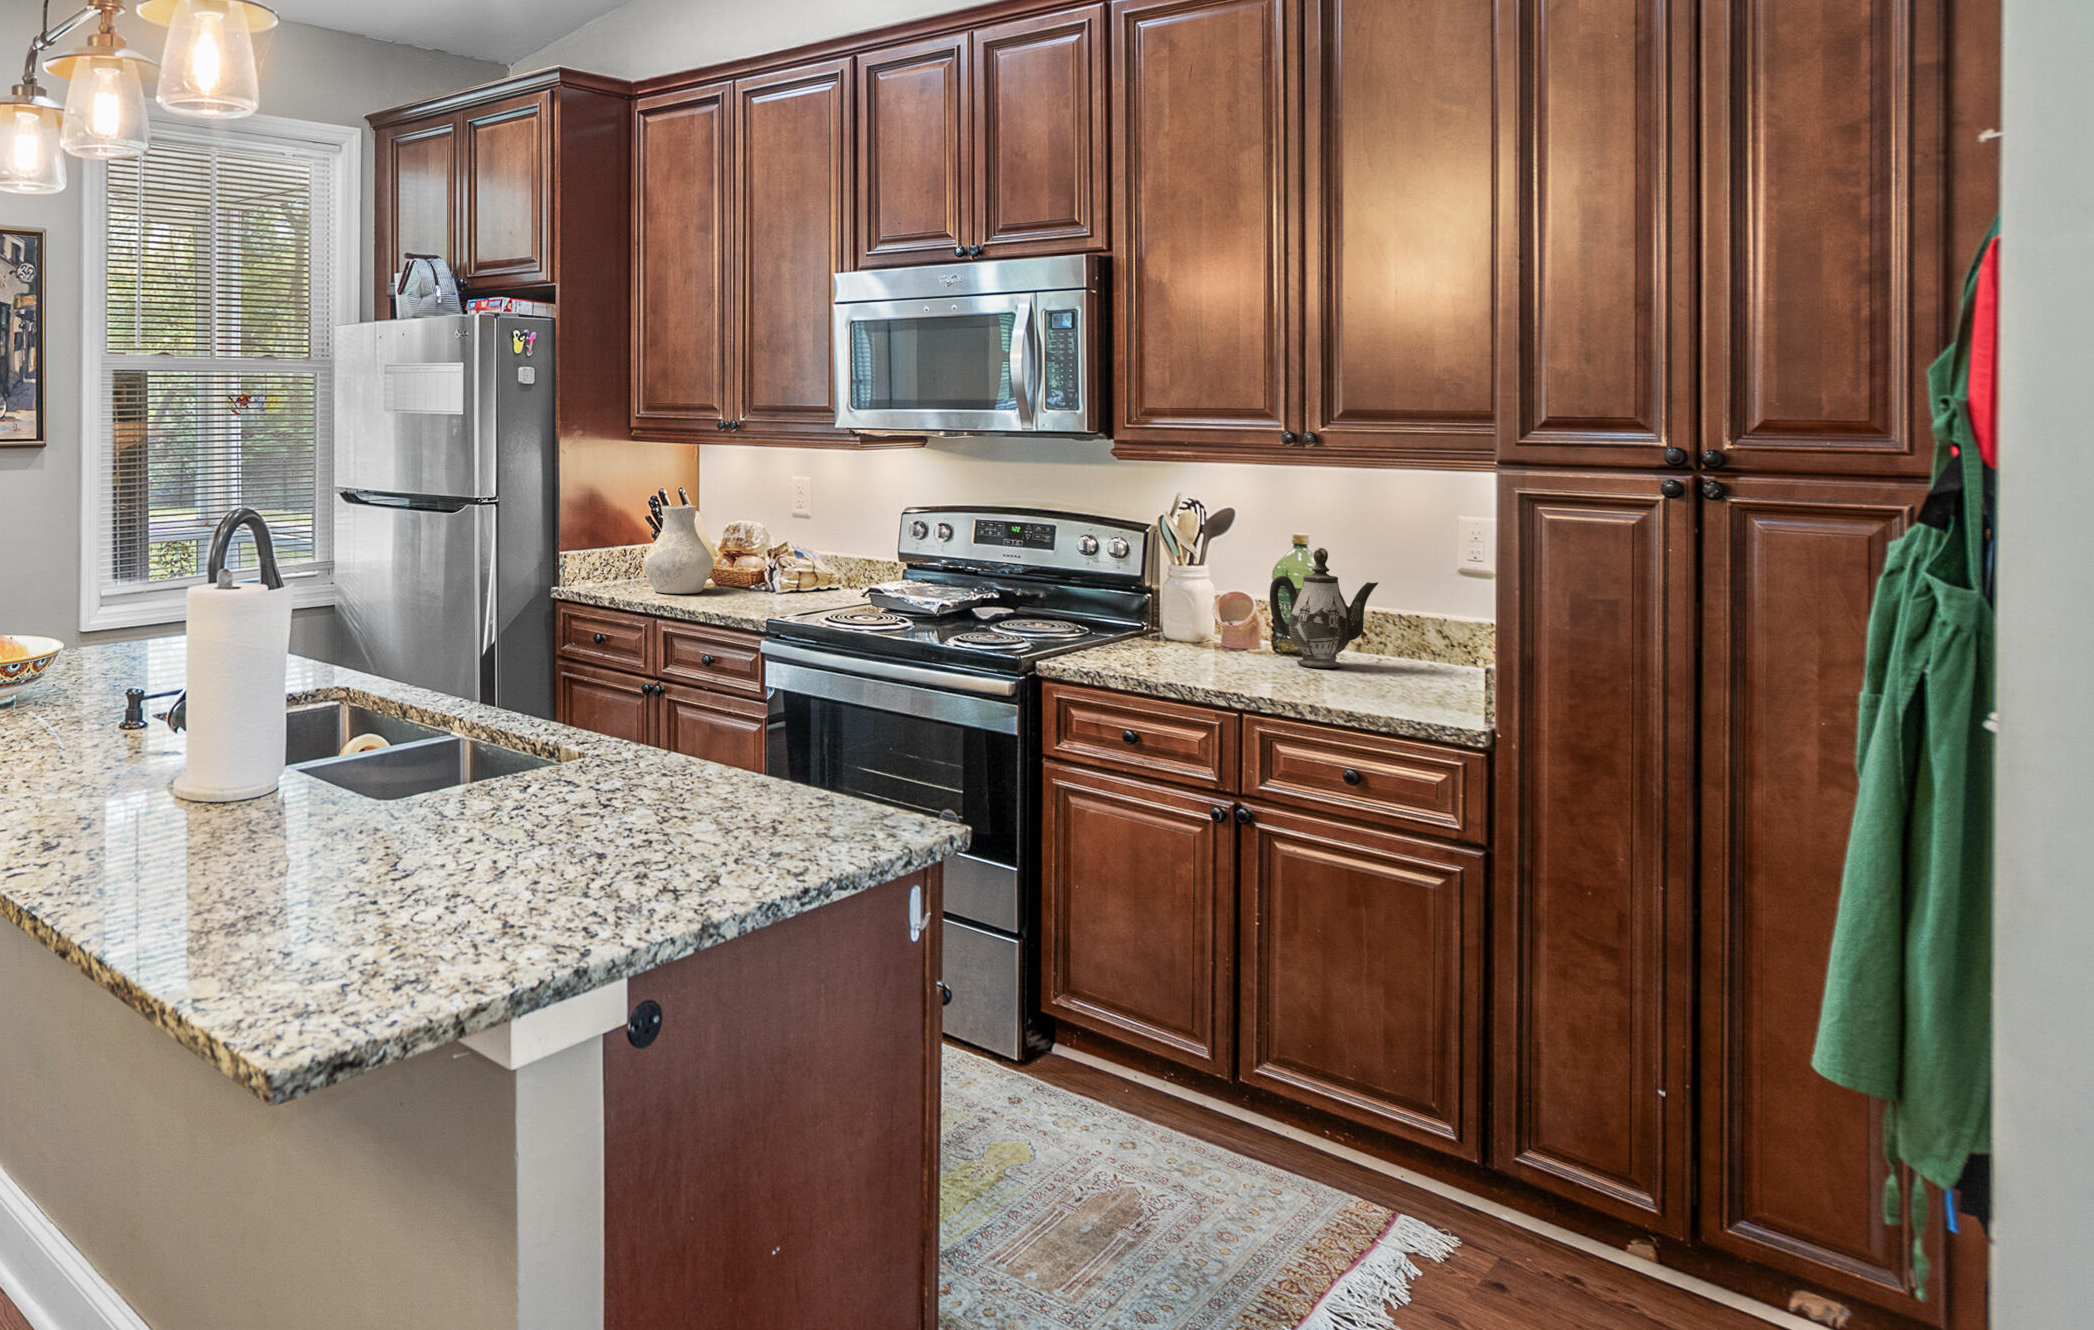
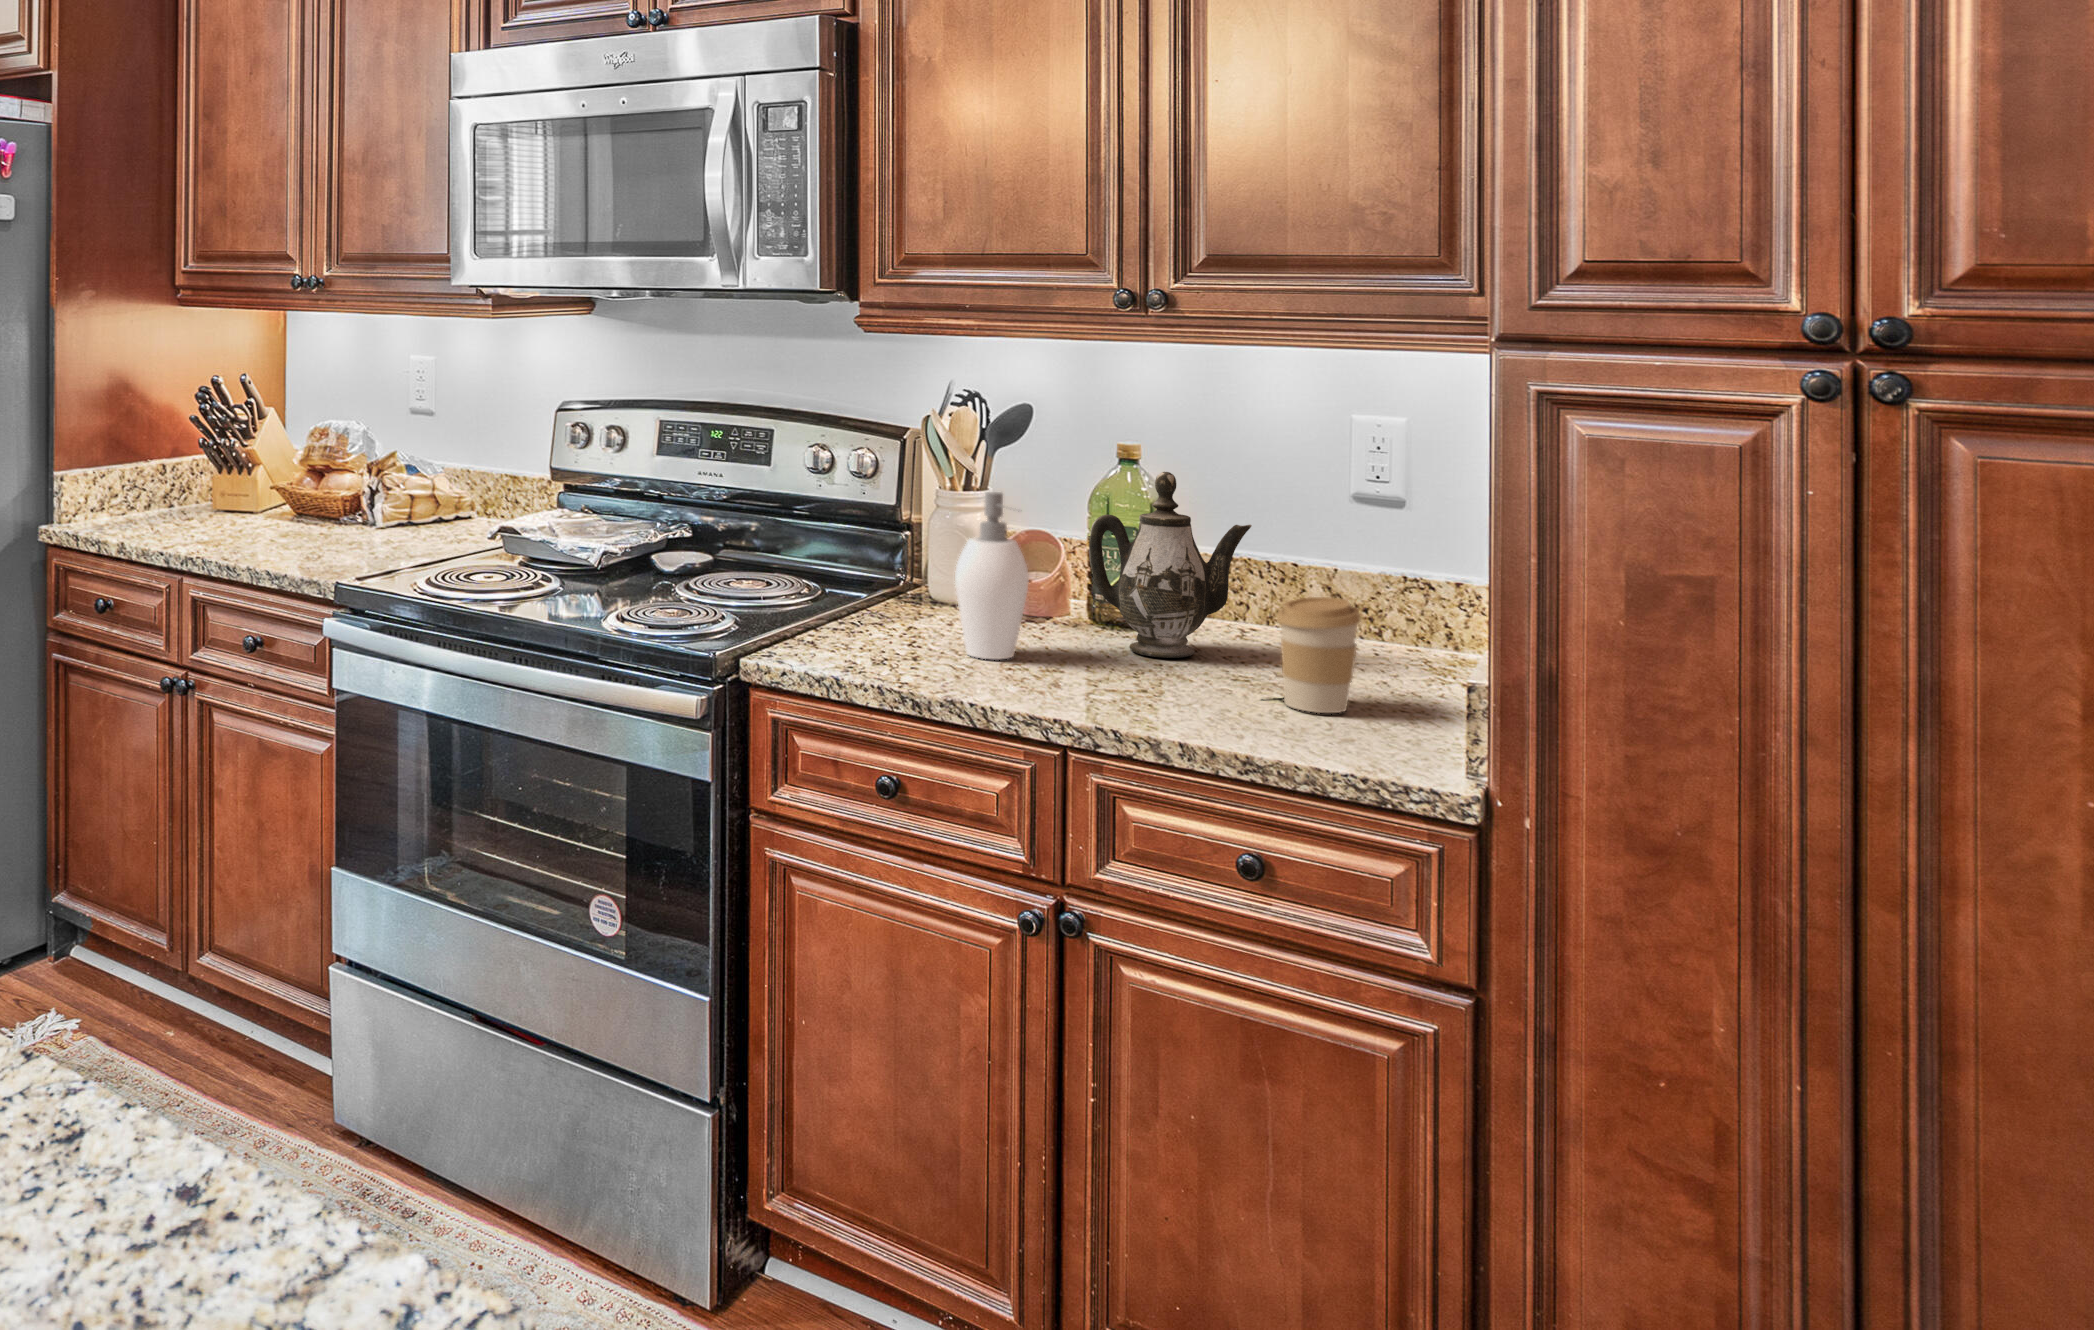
vase: present [643,505,714,594] -> none [178,404,287,536]
soap dispenser: none [1177,559,1225,665] -> present [955,492,1029,659]
coffee cup: none [1384,625,1439,695] -> present [1277,597,1361,713]

